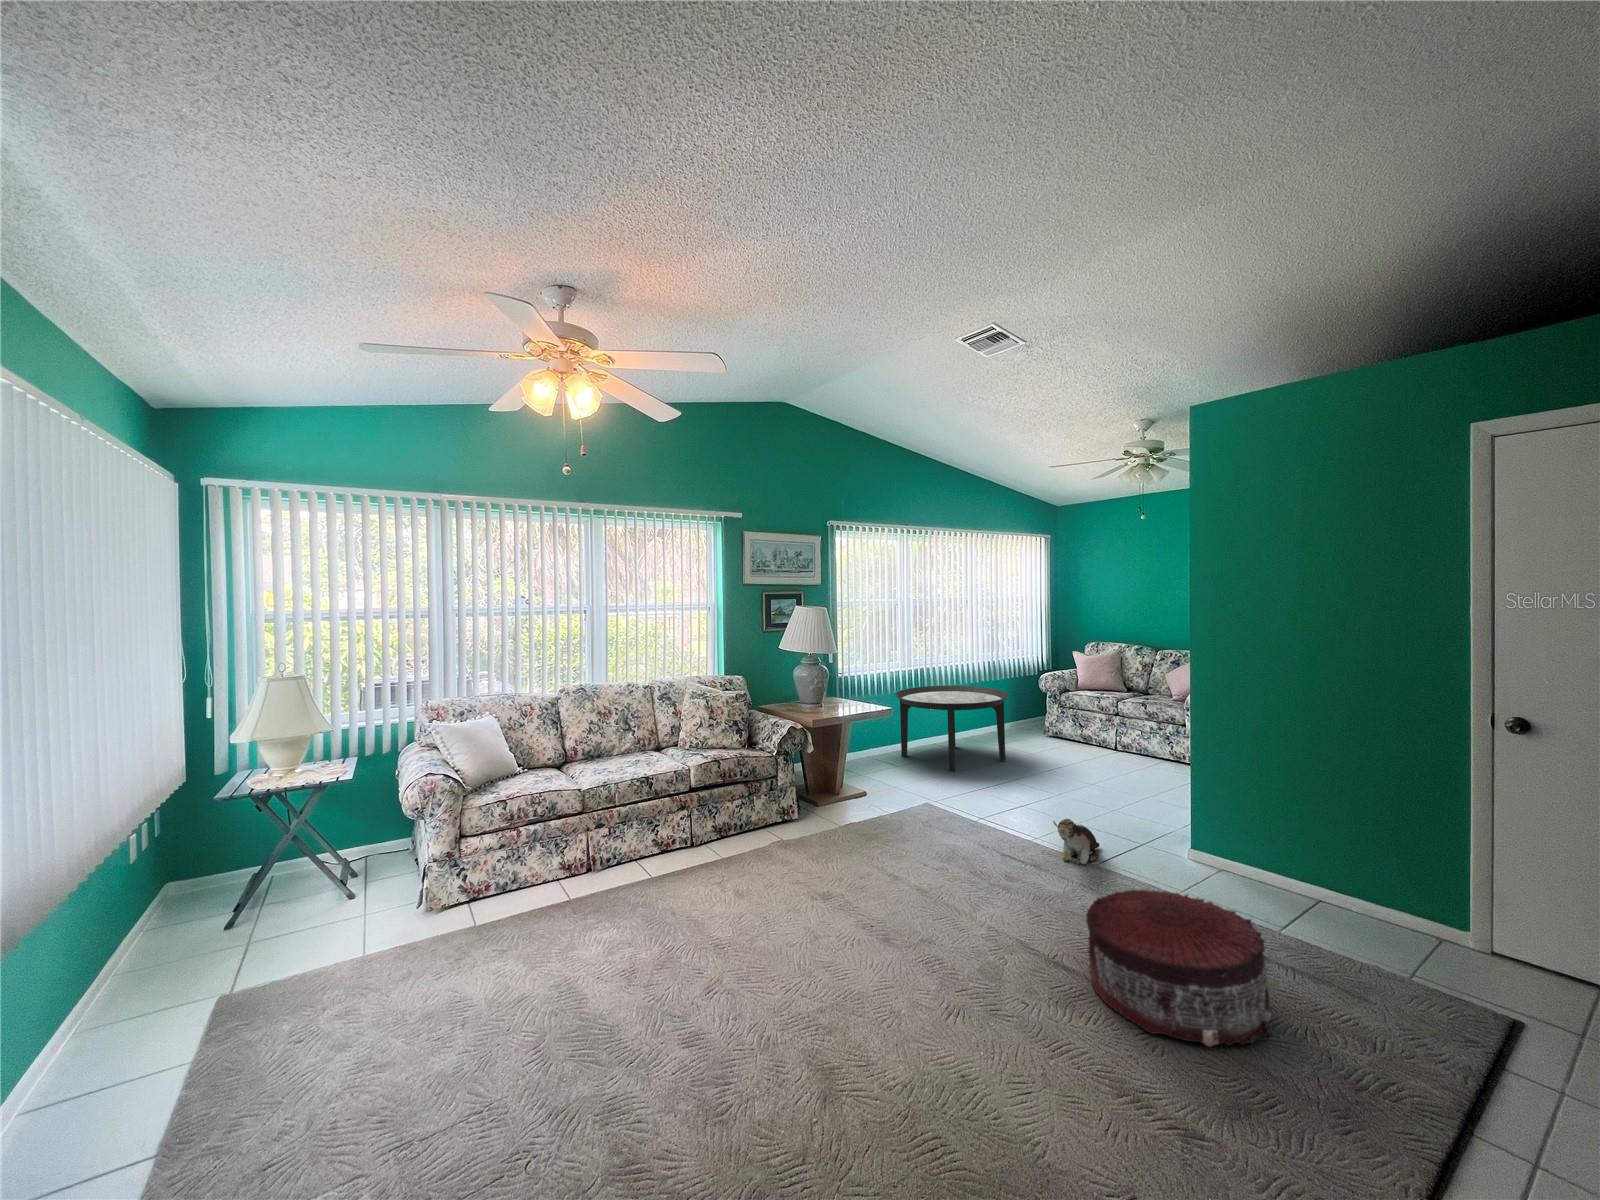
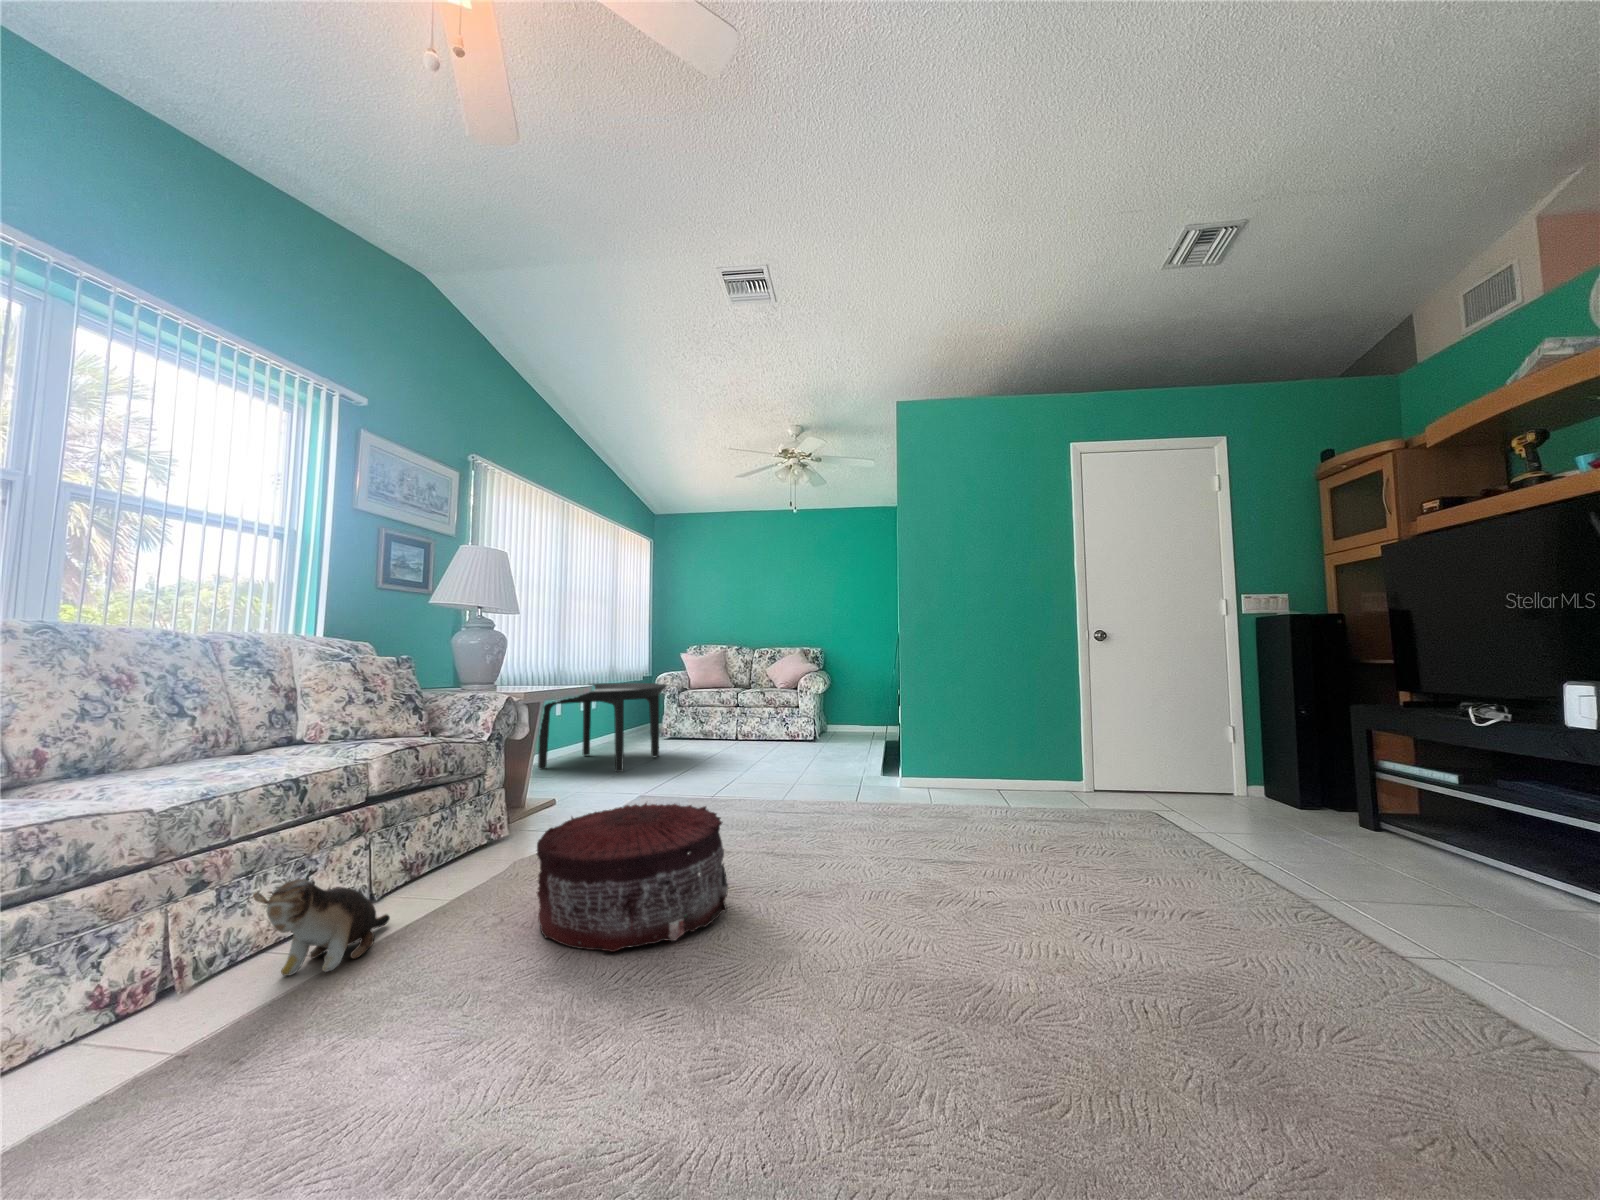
plush toy: present [1053,819,1100,864] -> present [253,879,390,976]
pouf: present [1086,890,1272,1047] -> present [537,803,728,952]

